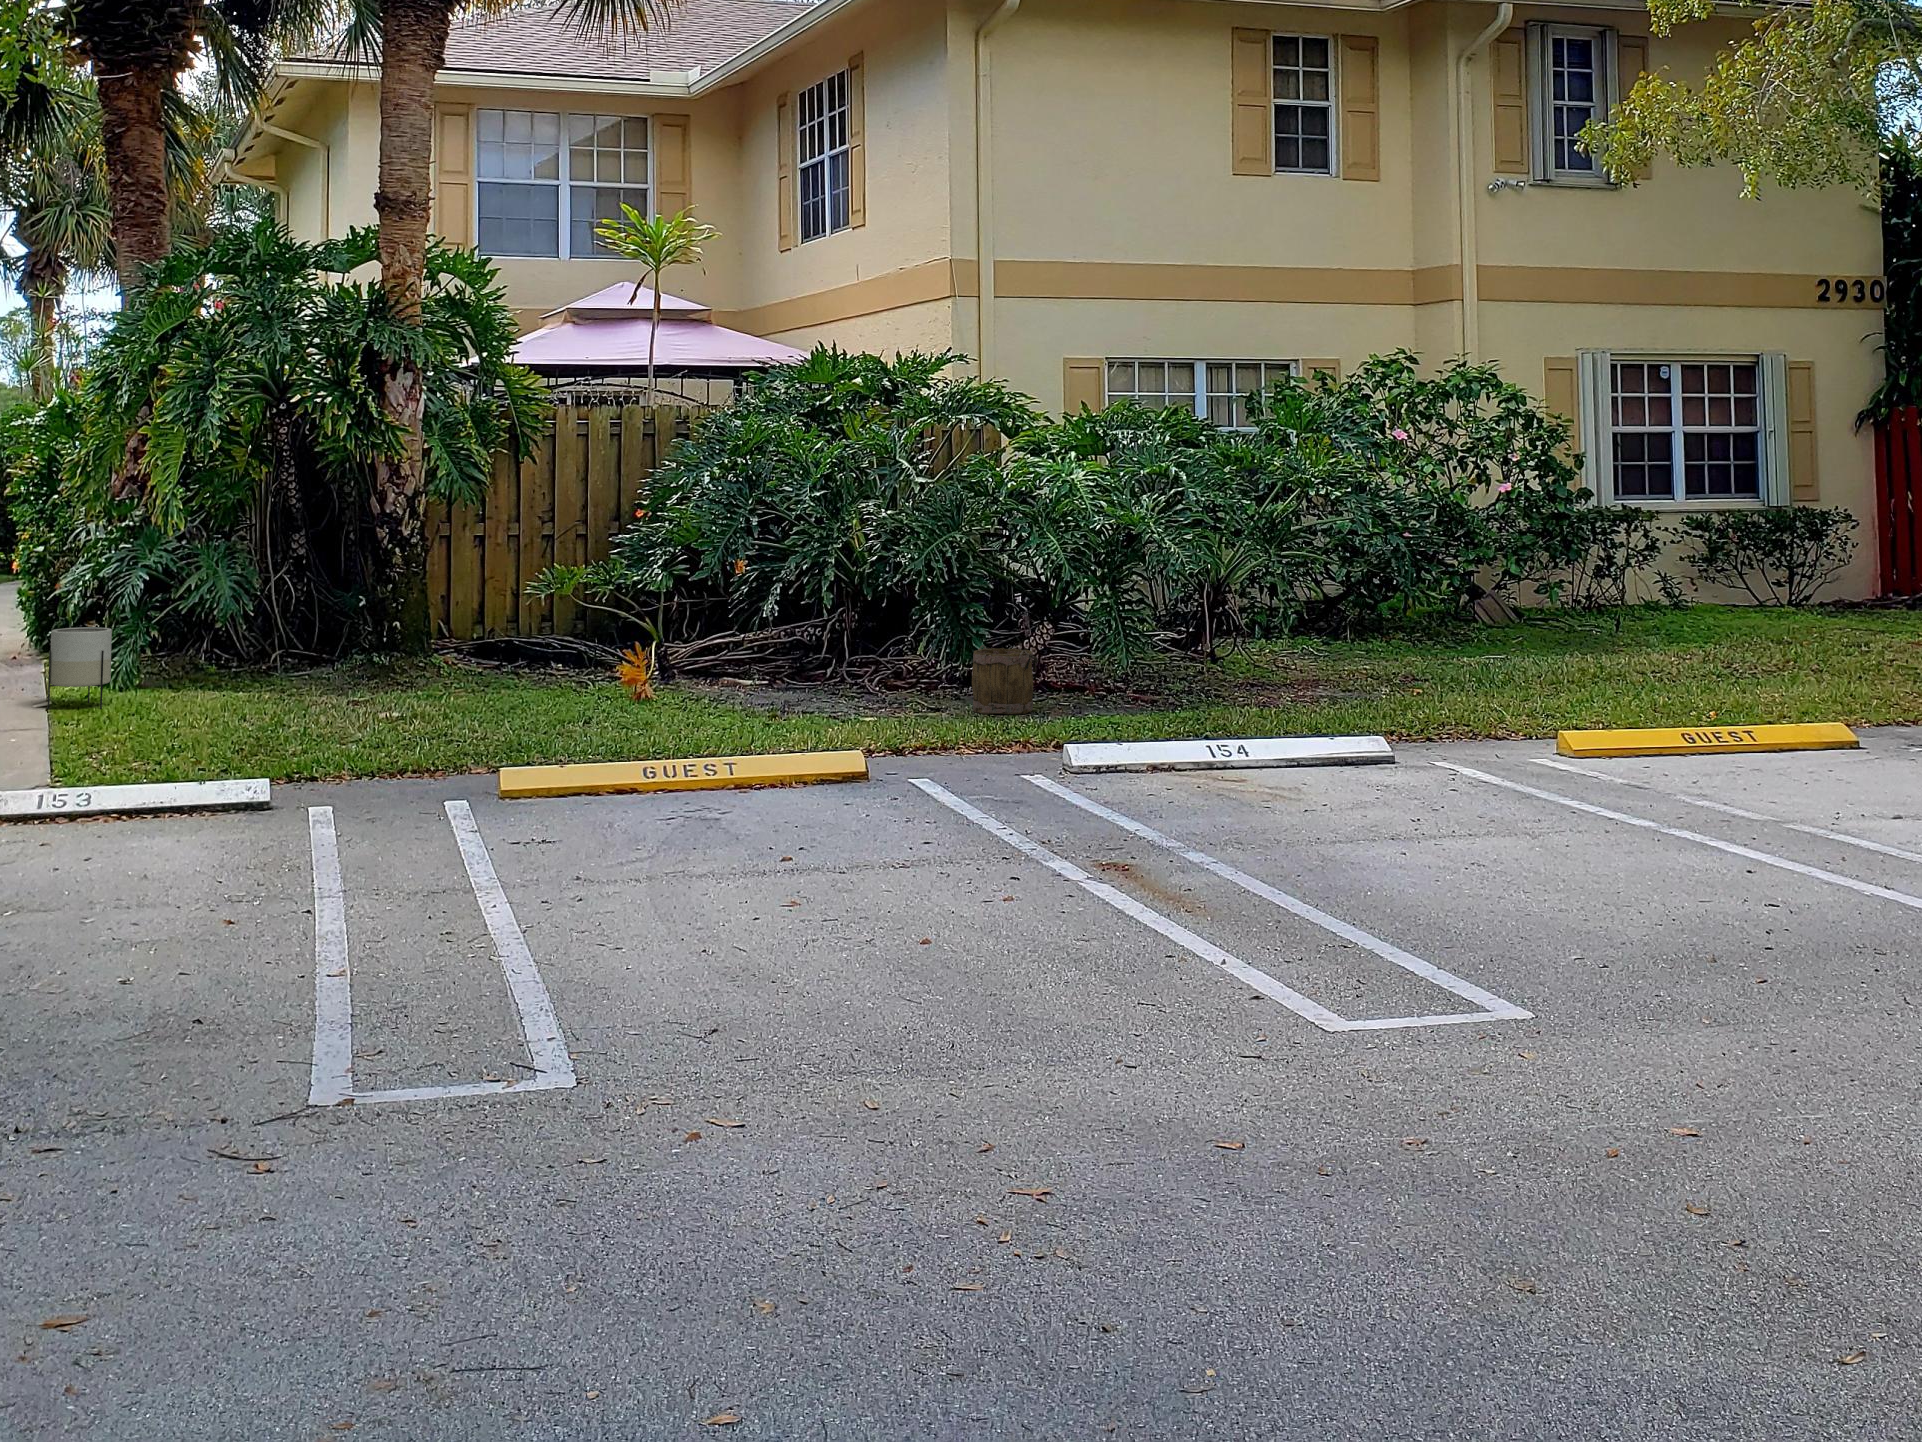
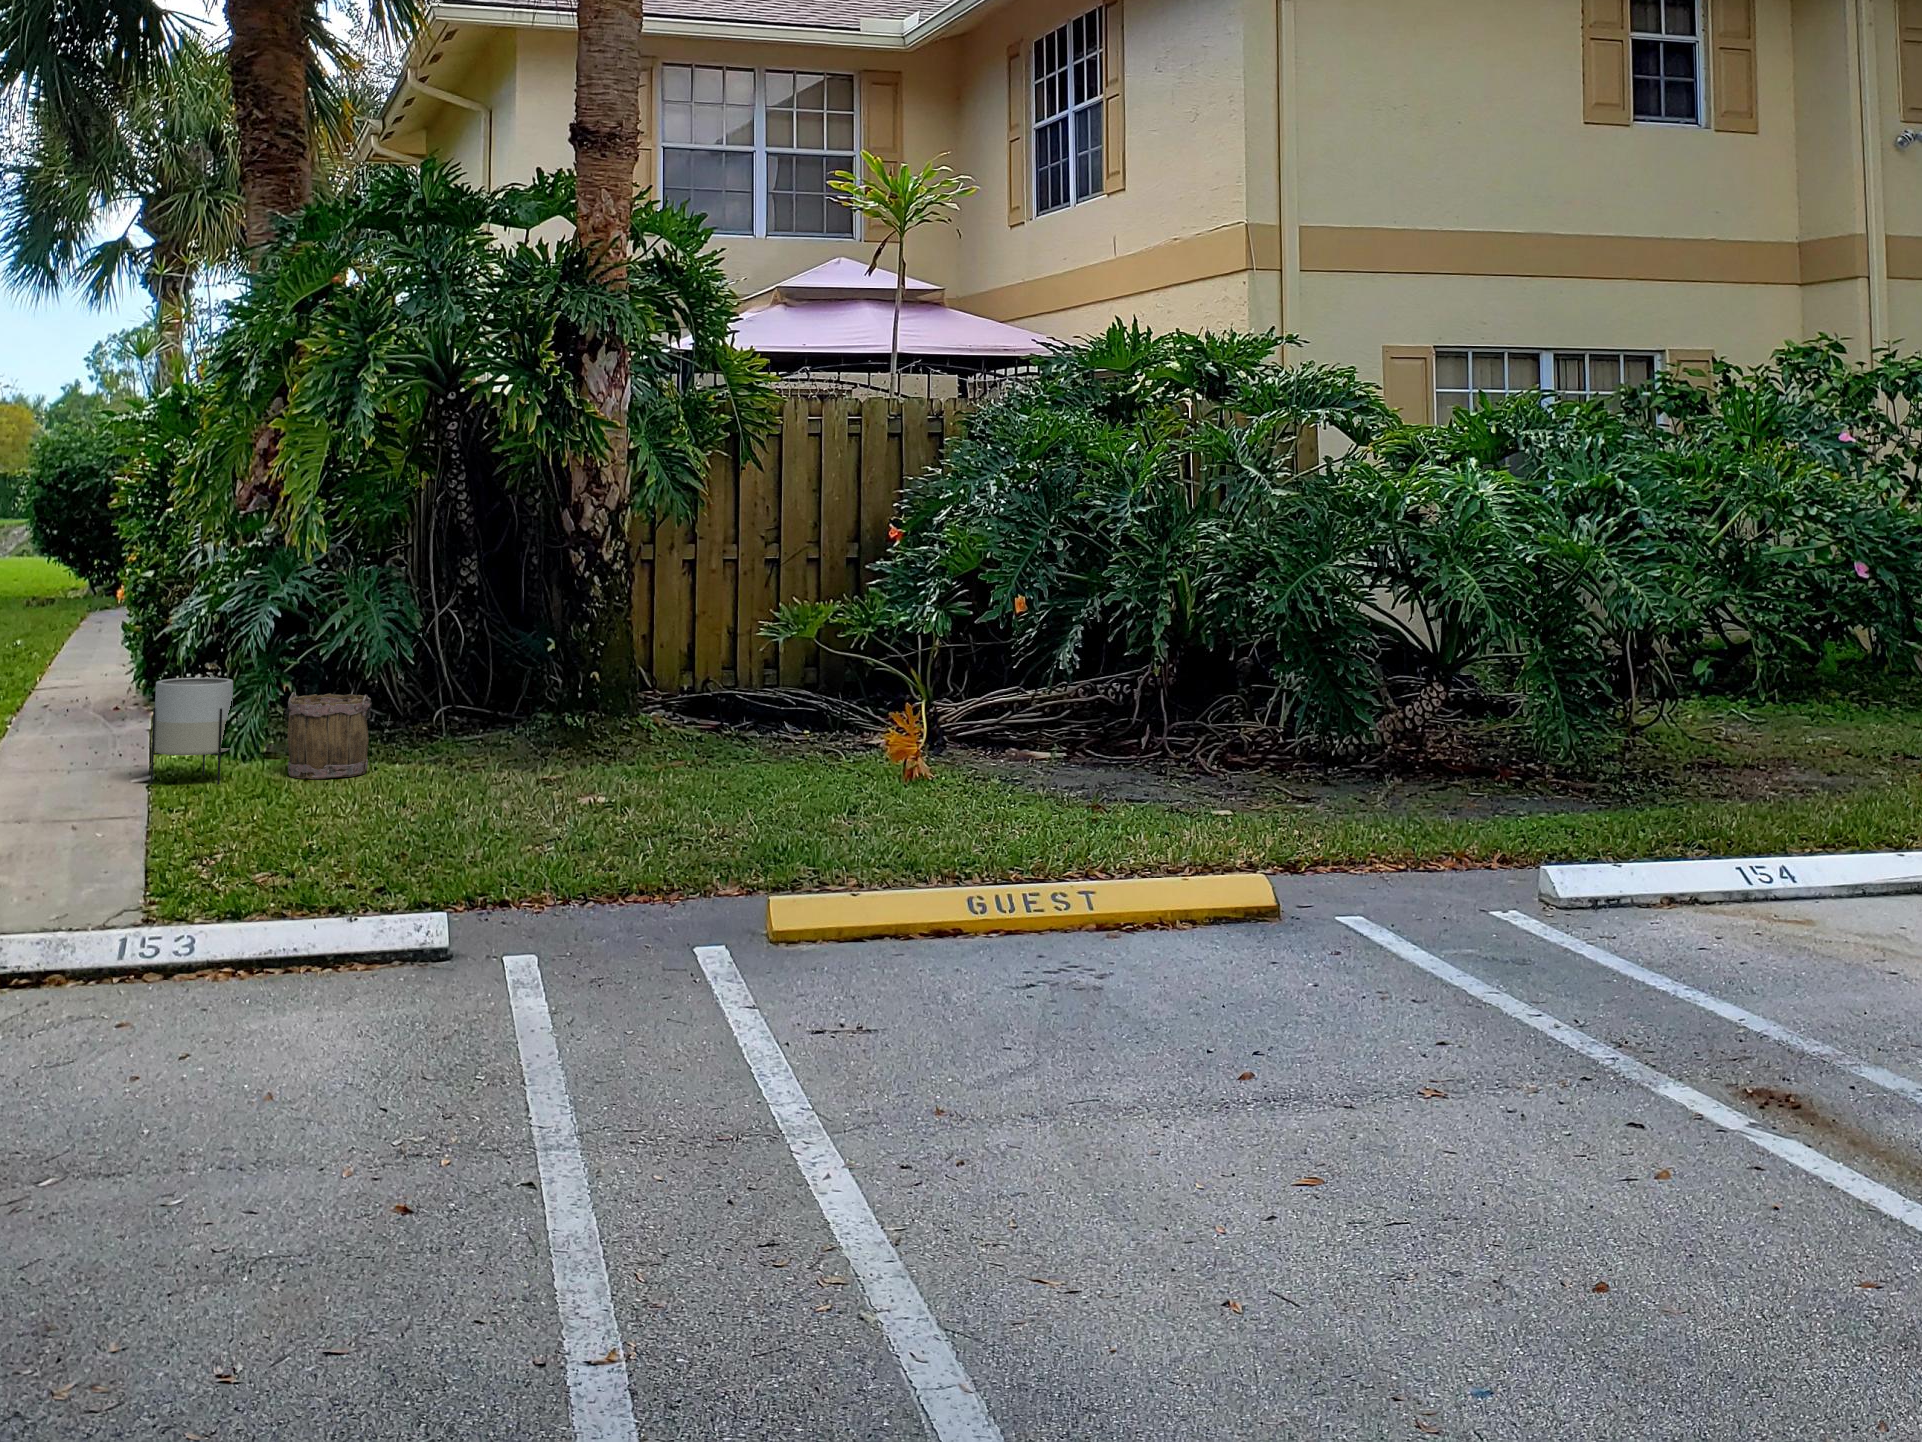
bucket: present [972,645,1039,714] -> present [285,692,372,779]

